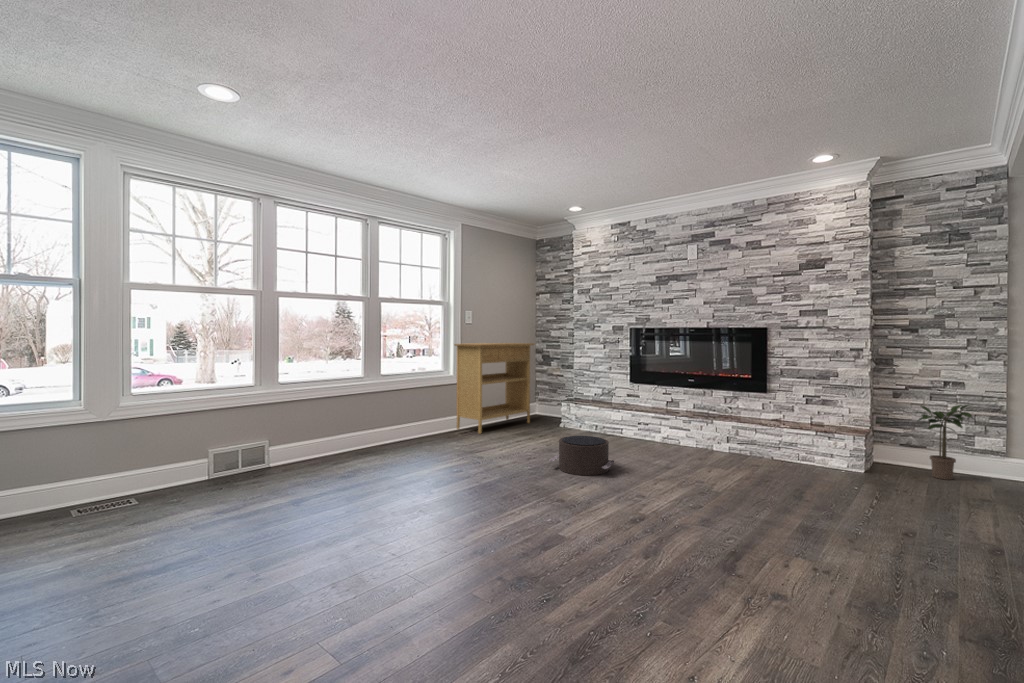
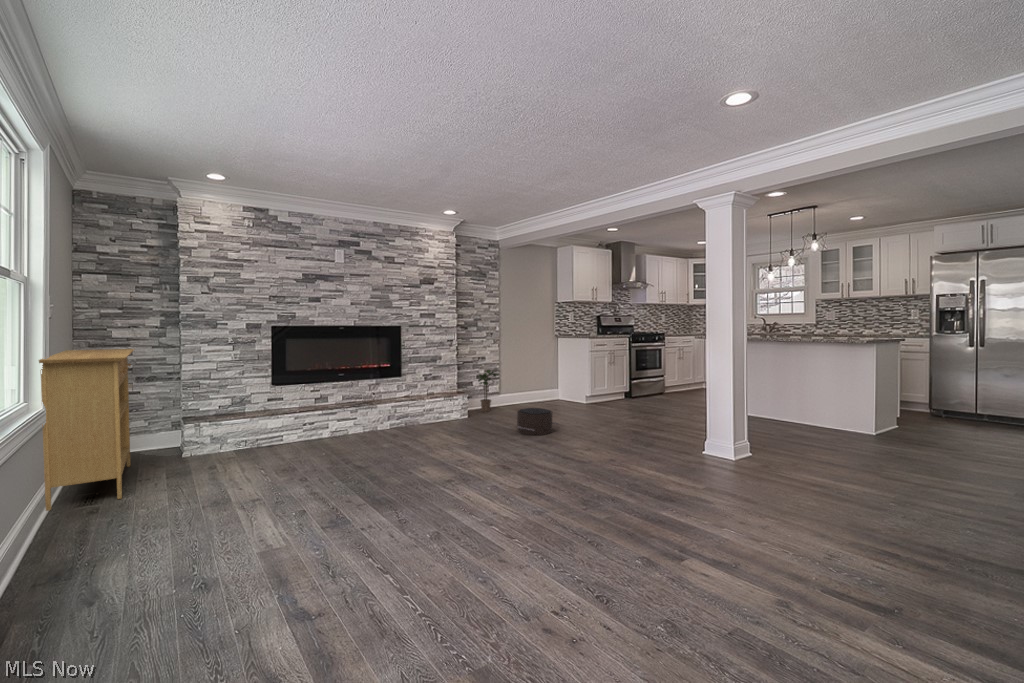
pouf: present [549,436,614,475] -> present [517,408,558,435]

